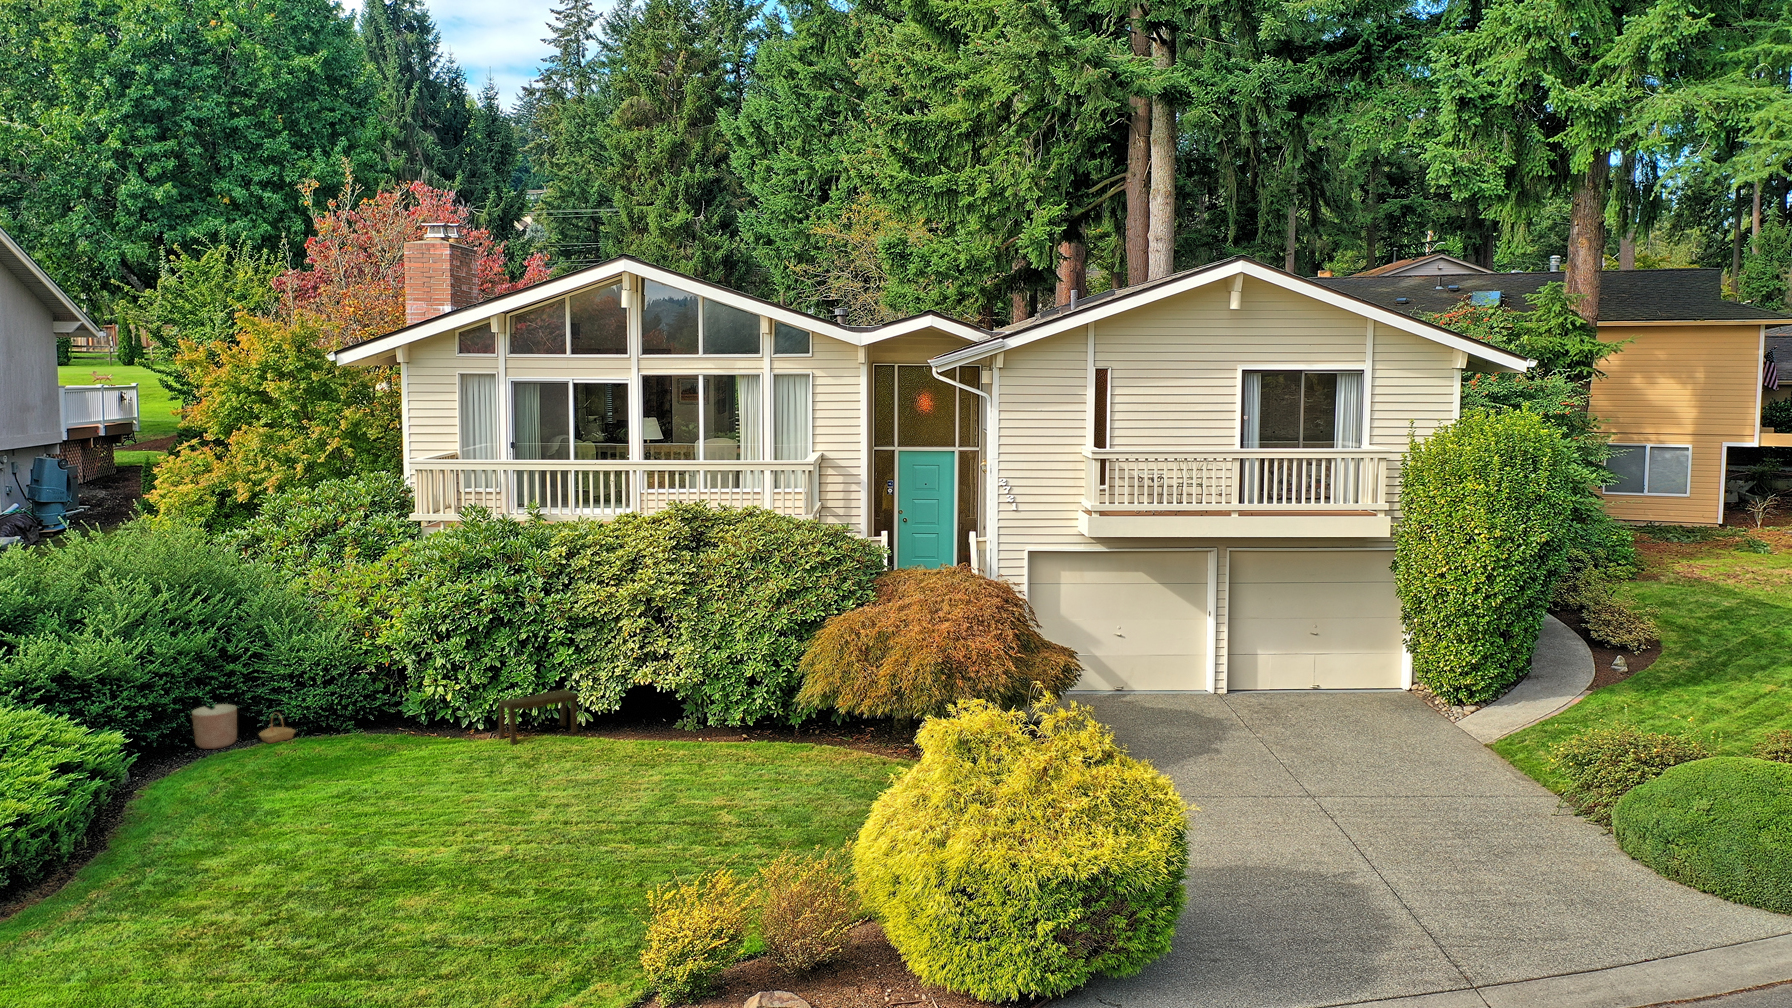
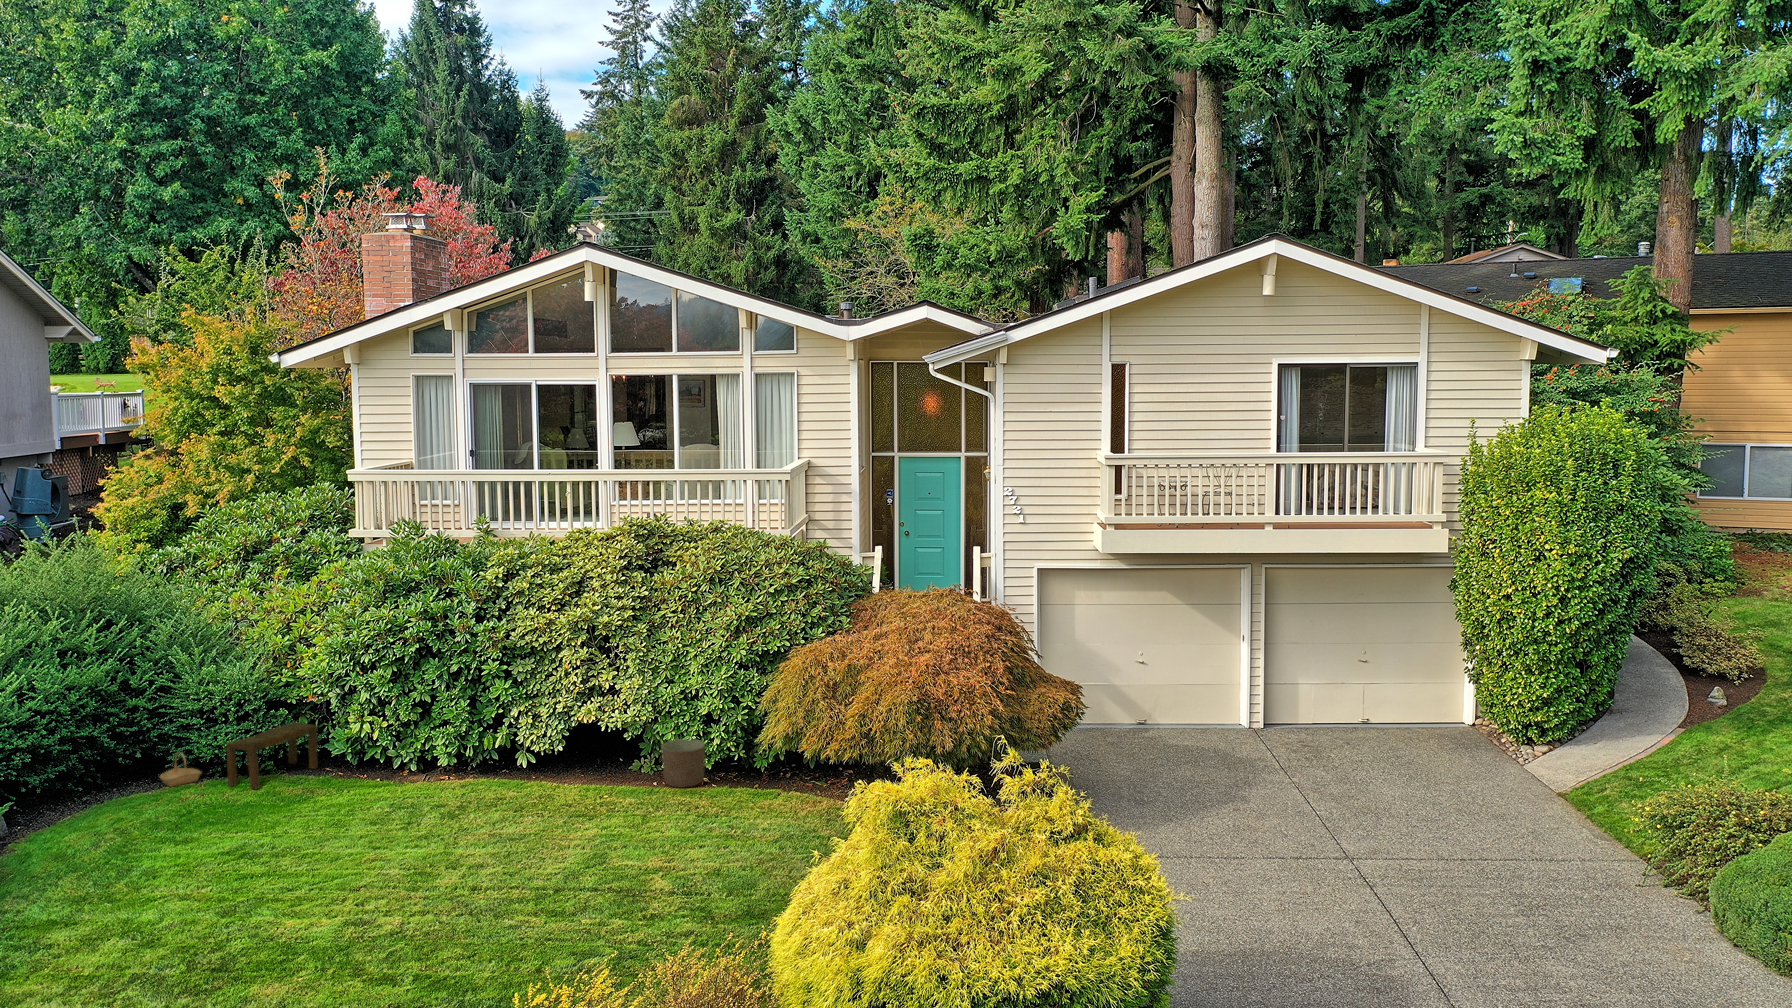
bench: present [499,689,578,744] -> present [226,722,318,790]
planter: present [192,704,237,749] -> present [662,739,705,788]

